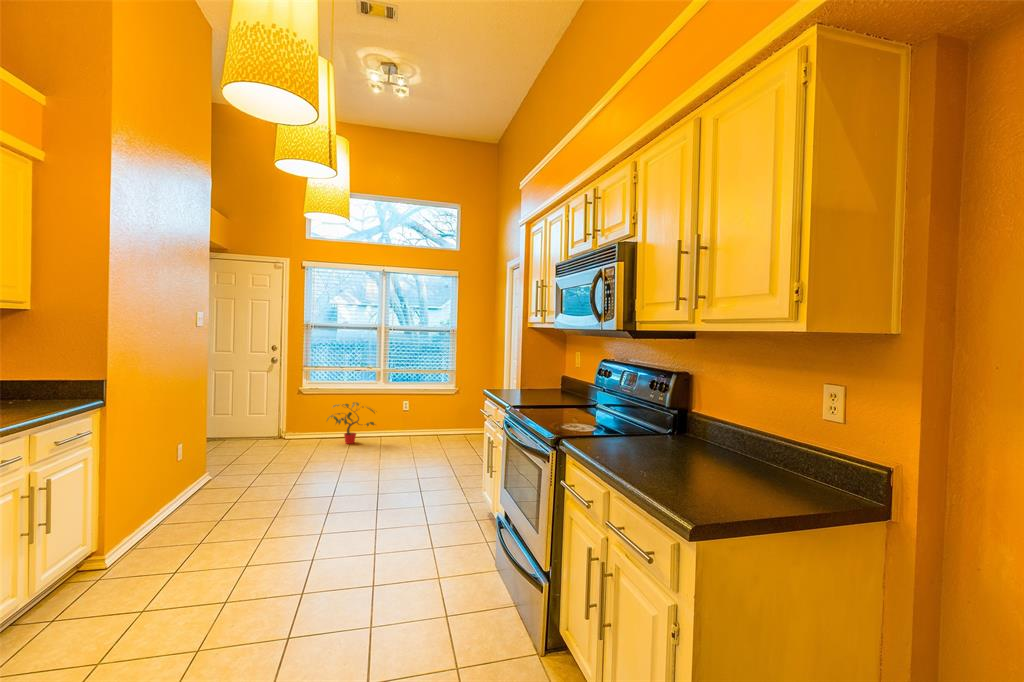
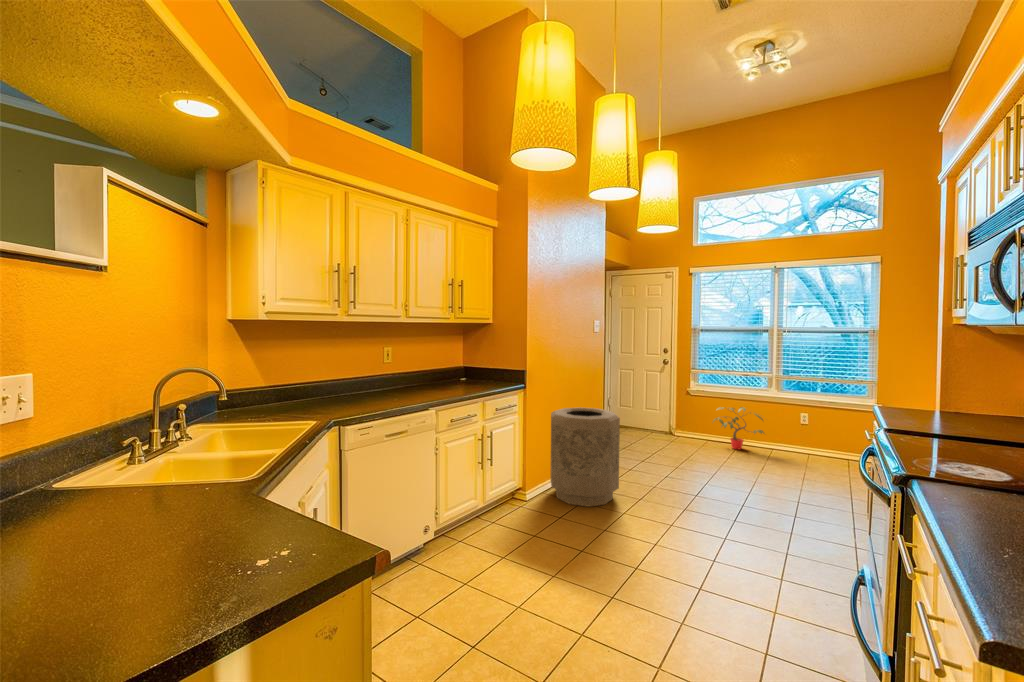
trash can: none [142,422,249,551] -> present [550,407,620,506]

